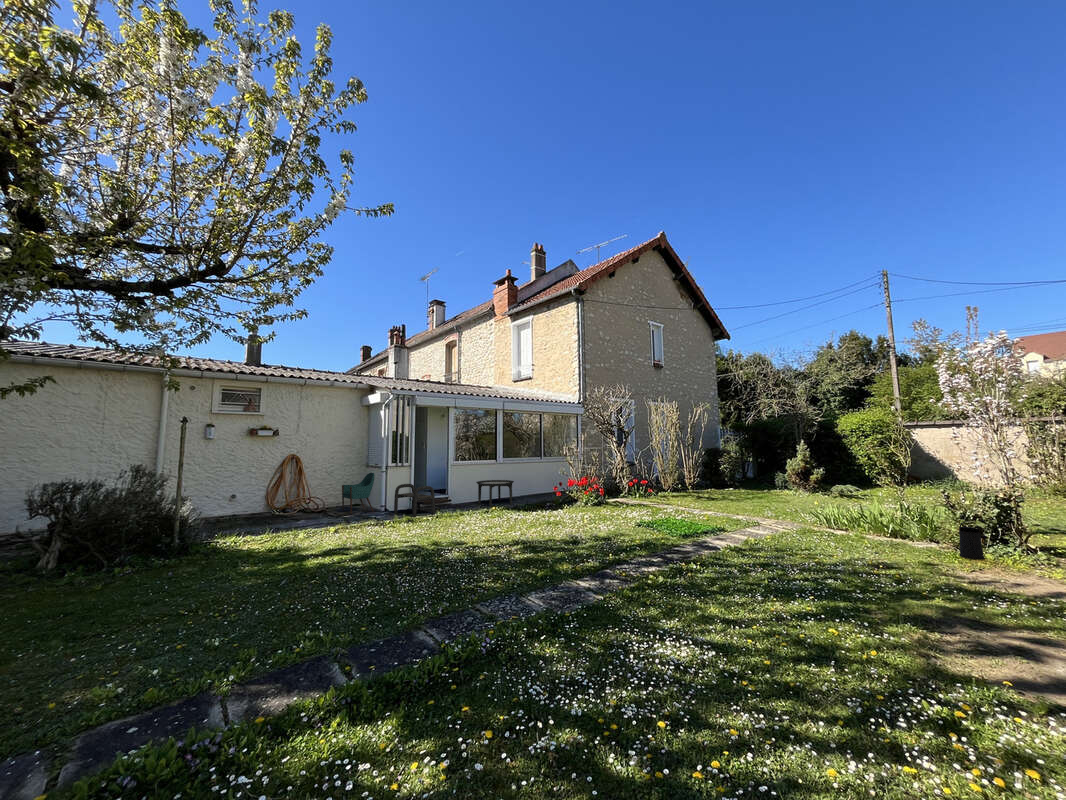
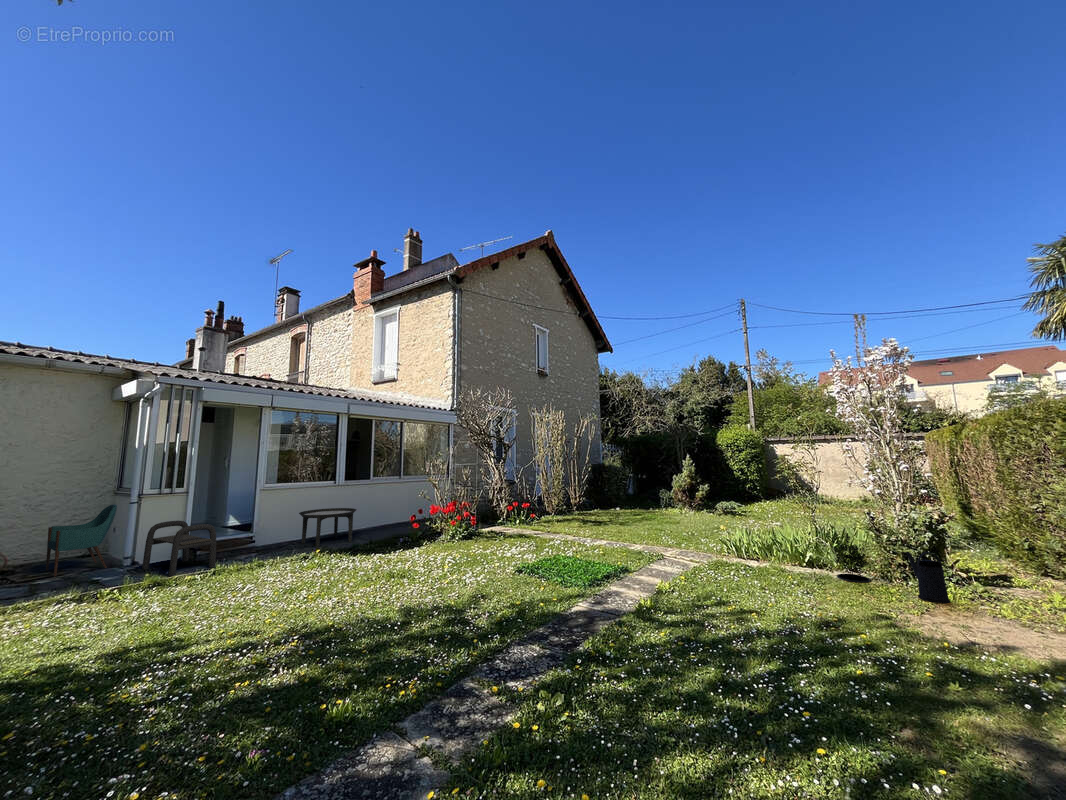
potted tree: none [894,503,930,546] -> present [831,531,870,583]

